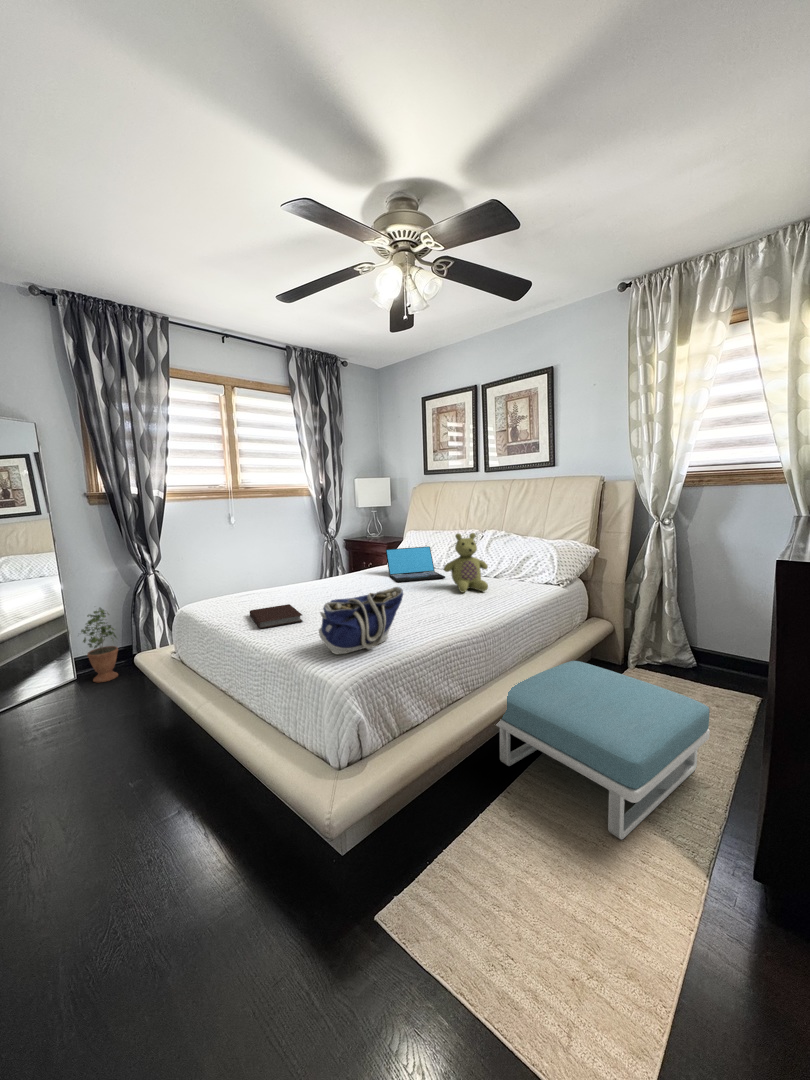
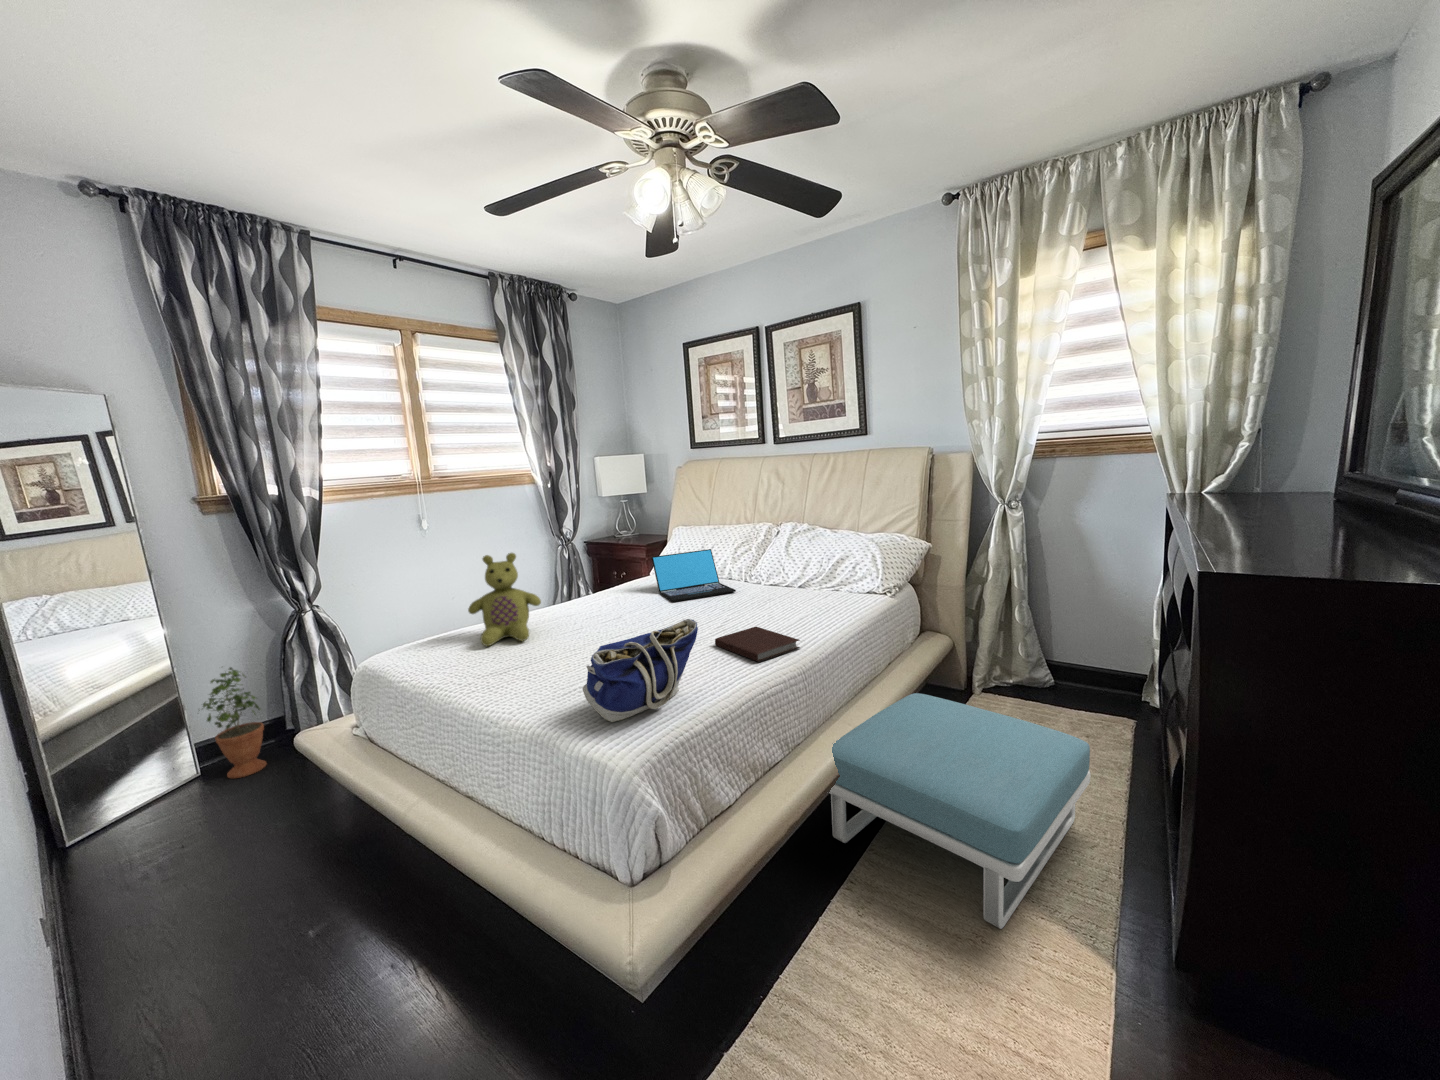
stuffed bear: present [444,533,488,592] -> present [468,553,541,646]
notebook: present [250,604,302,628] -> present [715,627,800,662]

